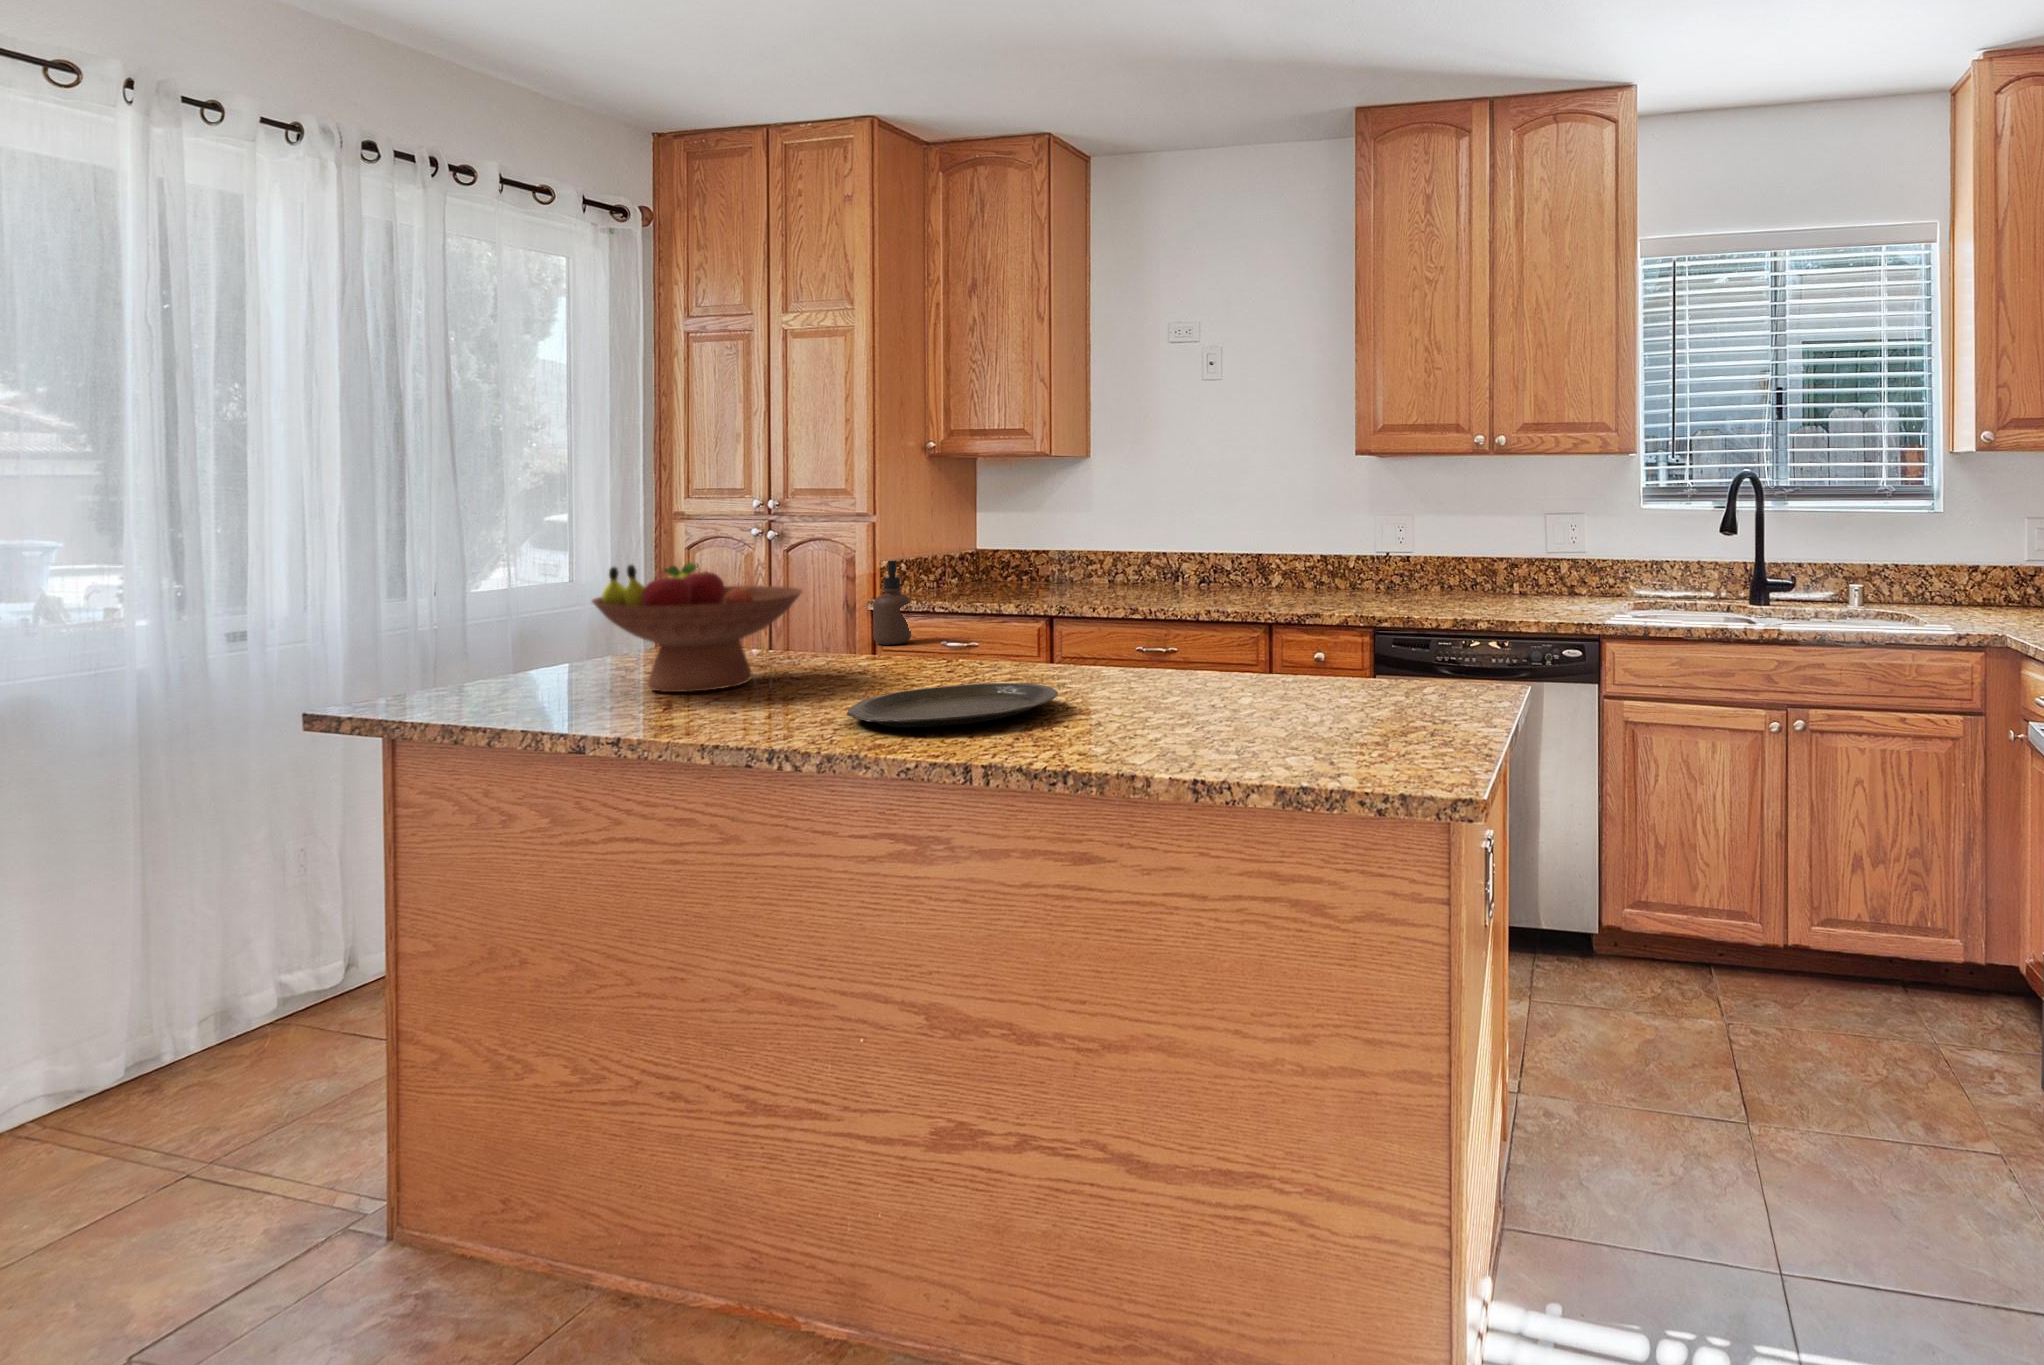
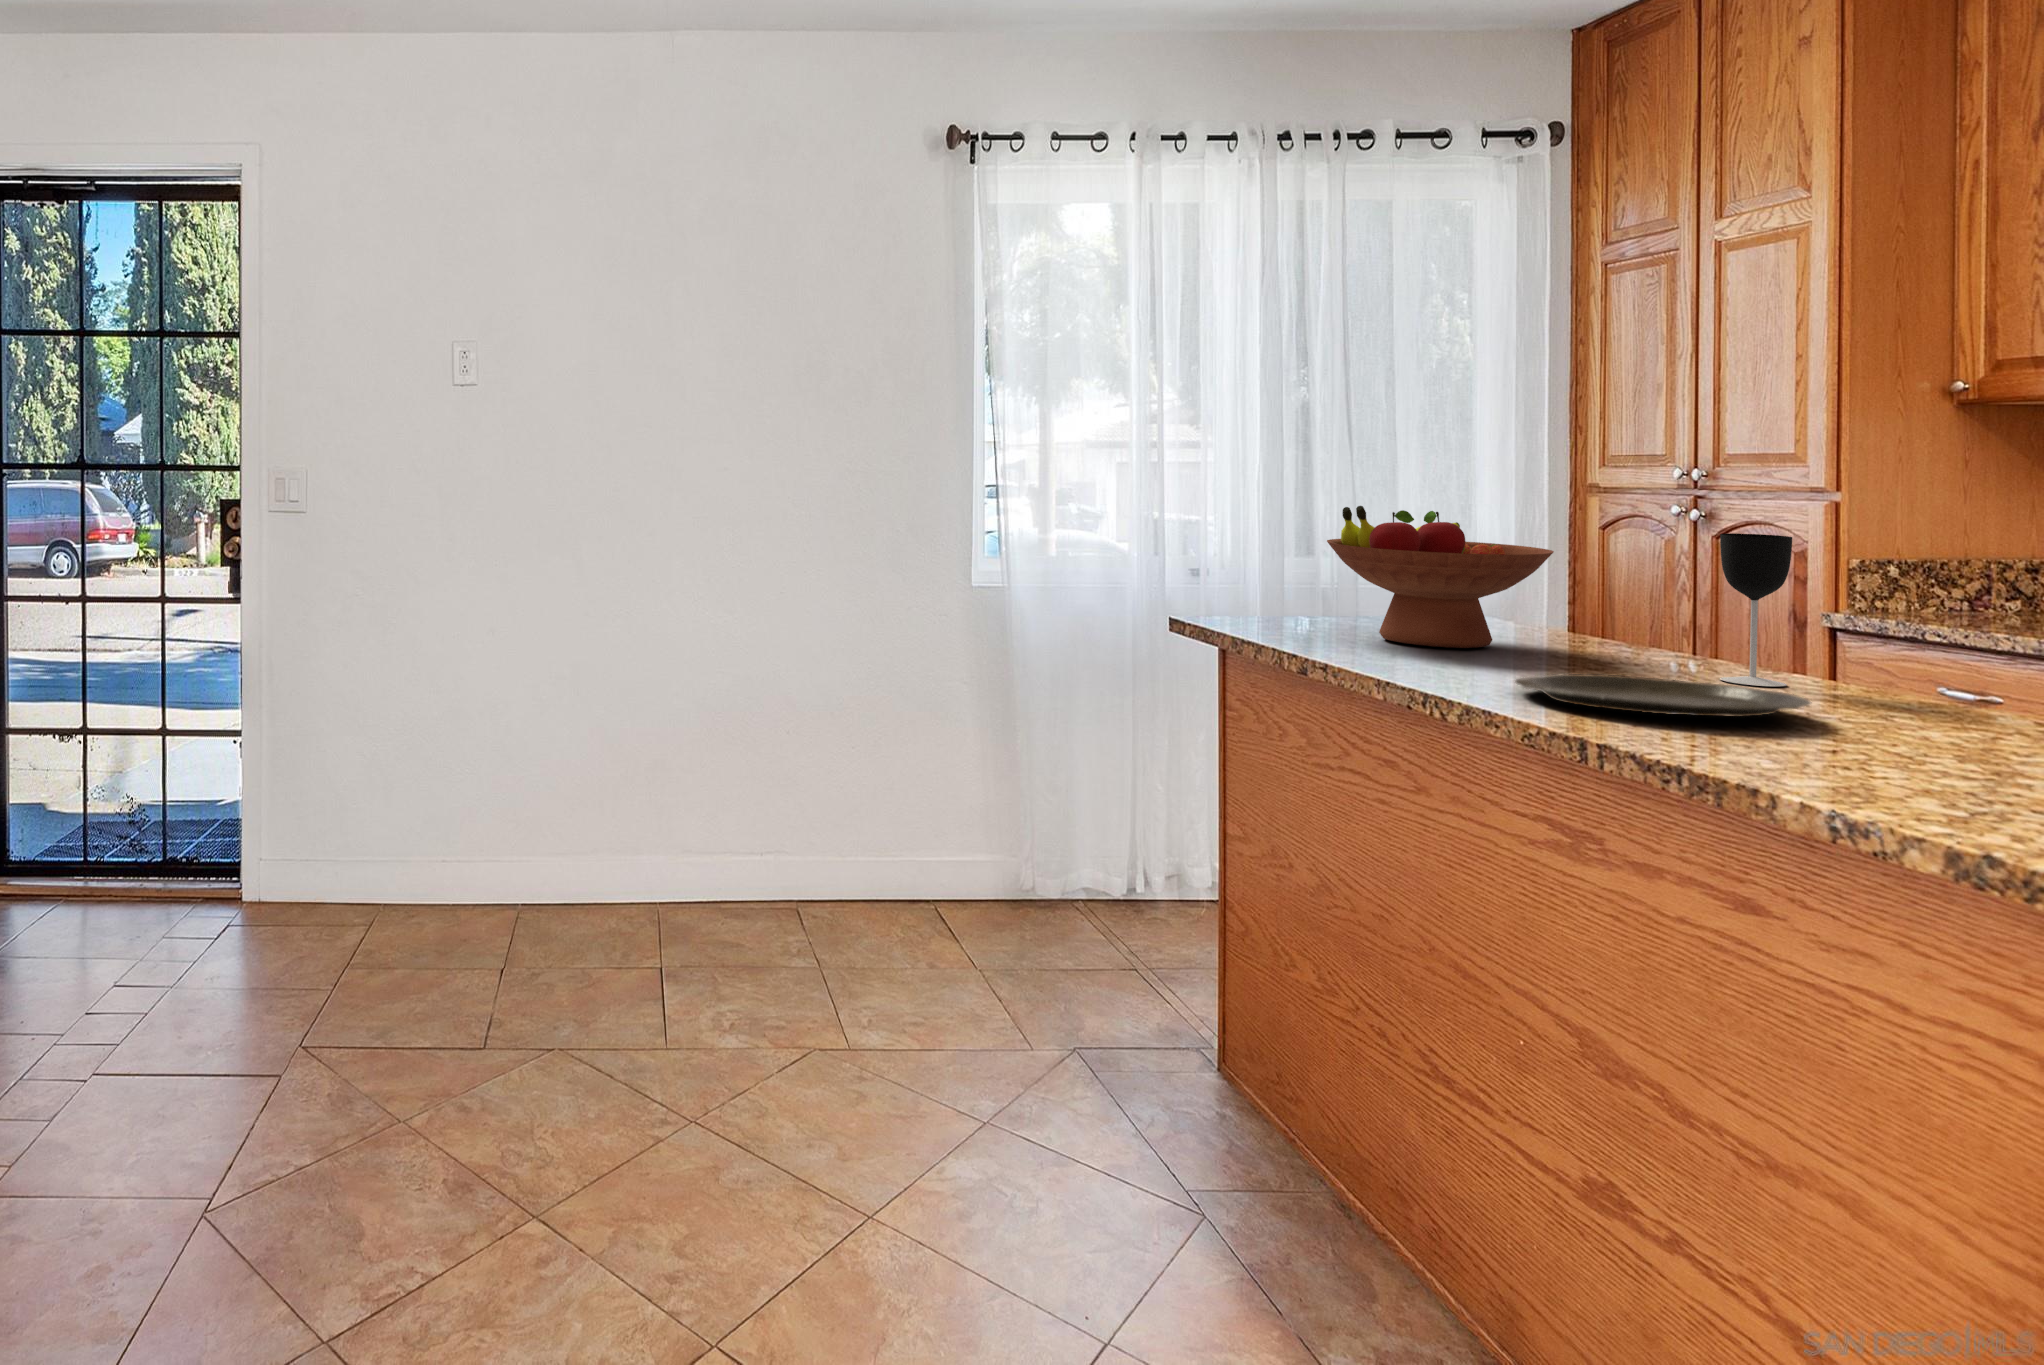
soap dispenser: present [873,561,911,645] -> none [1831,559,1896,679]
wine glass: none [938,561,984,678] -> present [1720,533,1792,686]

